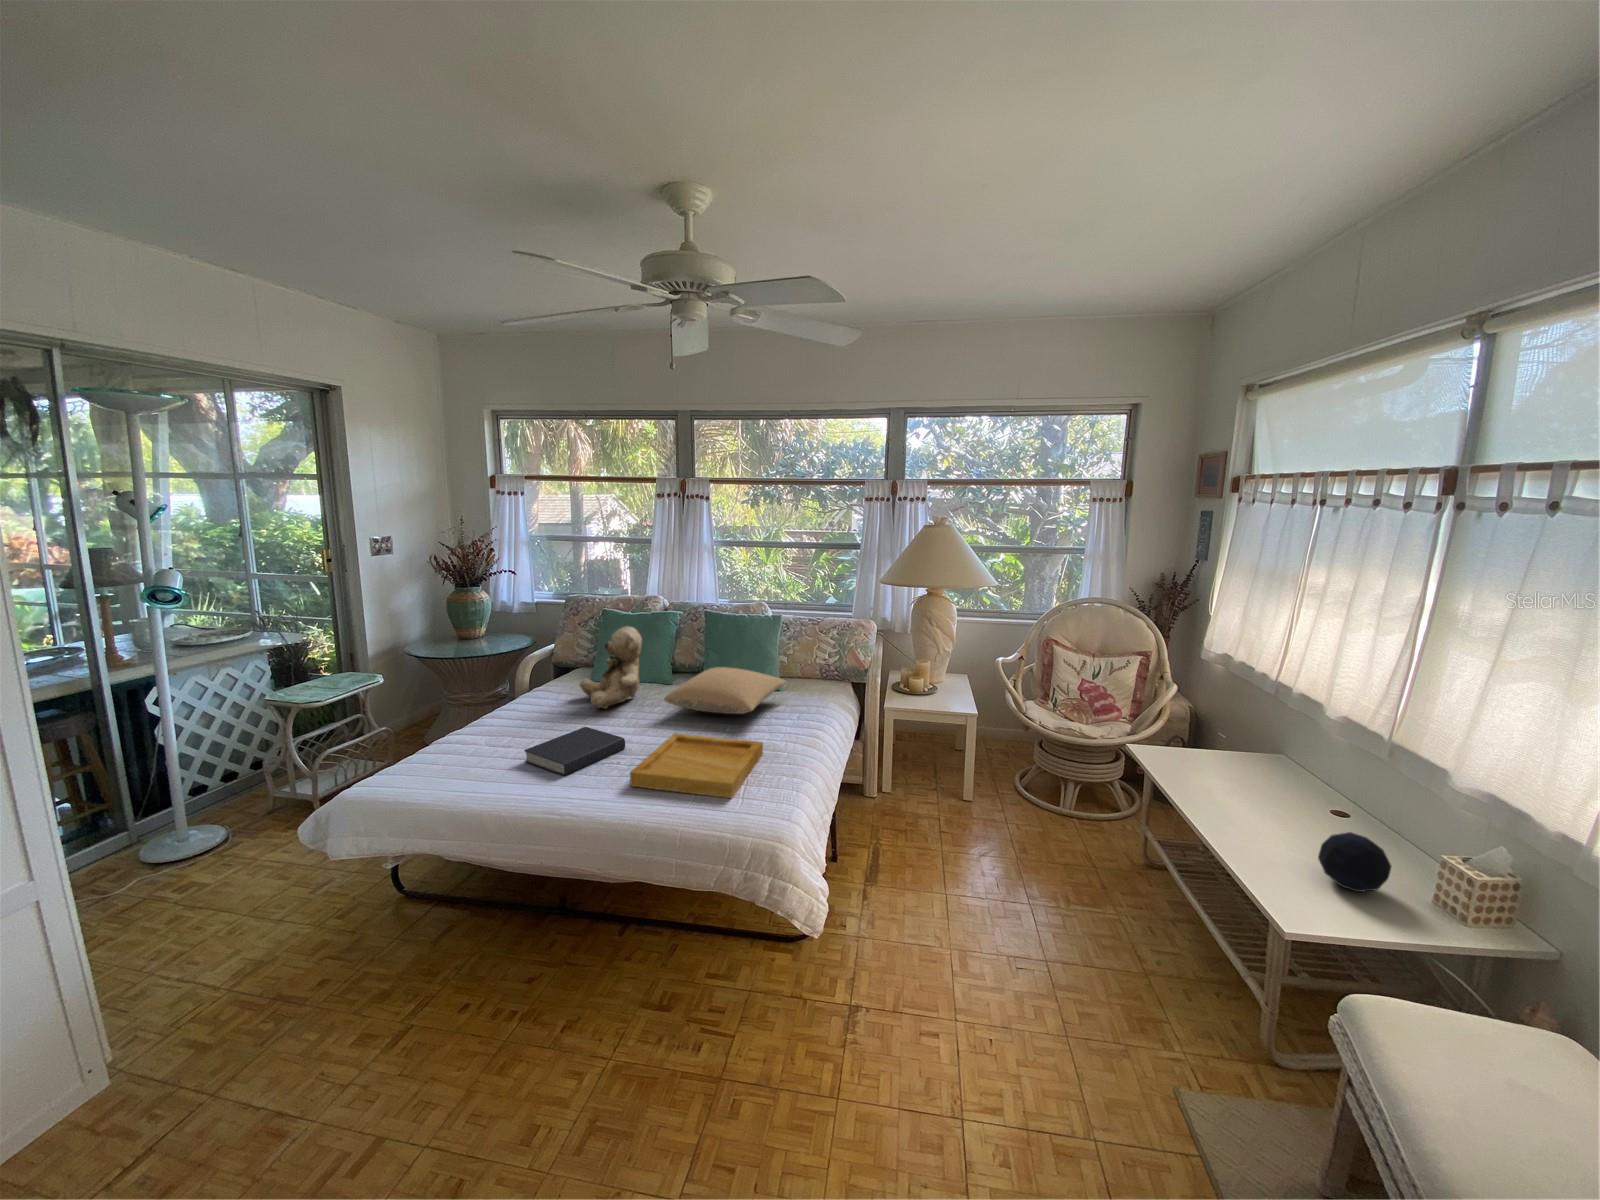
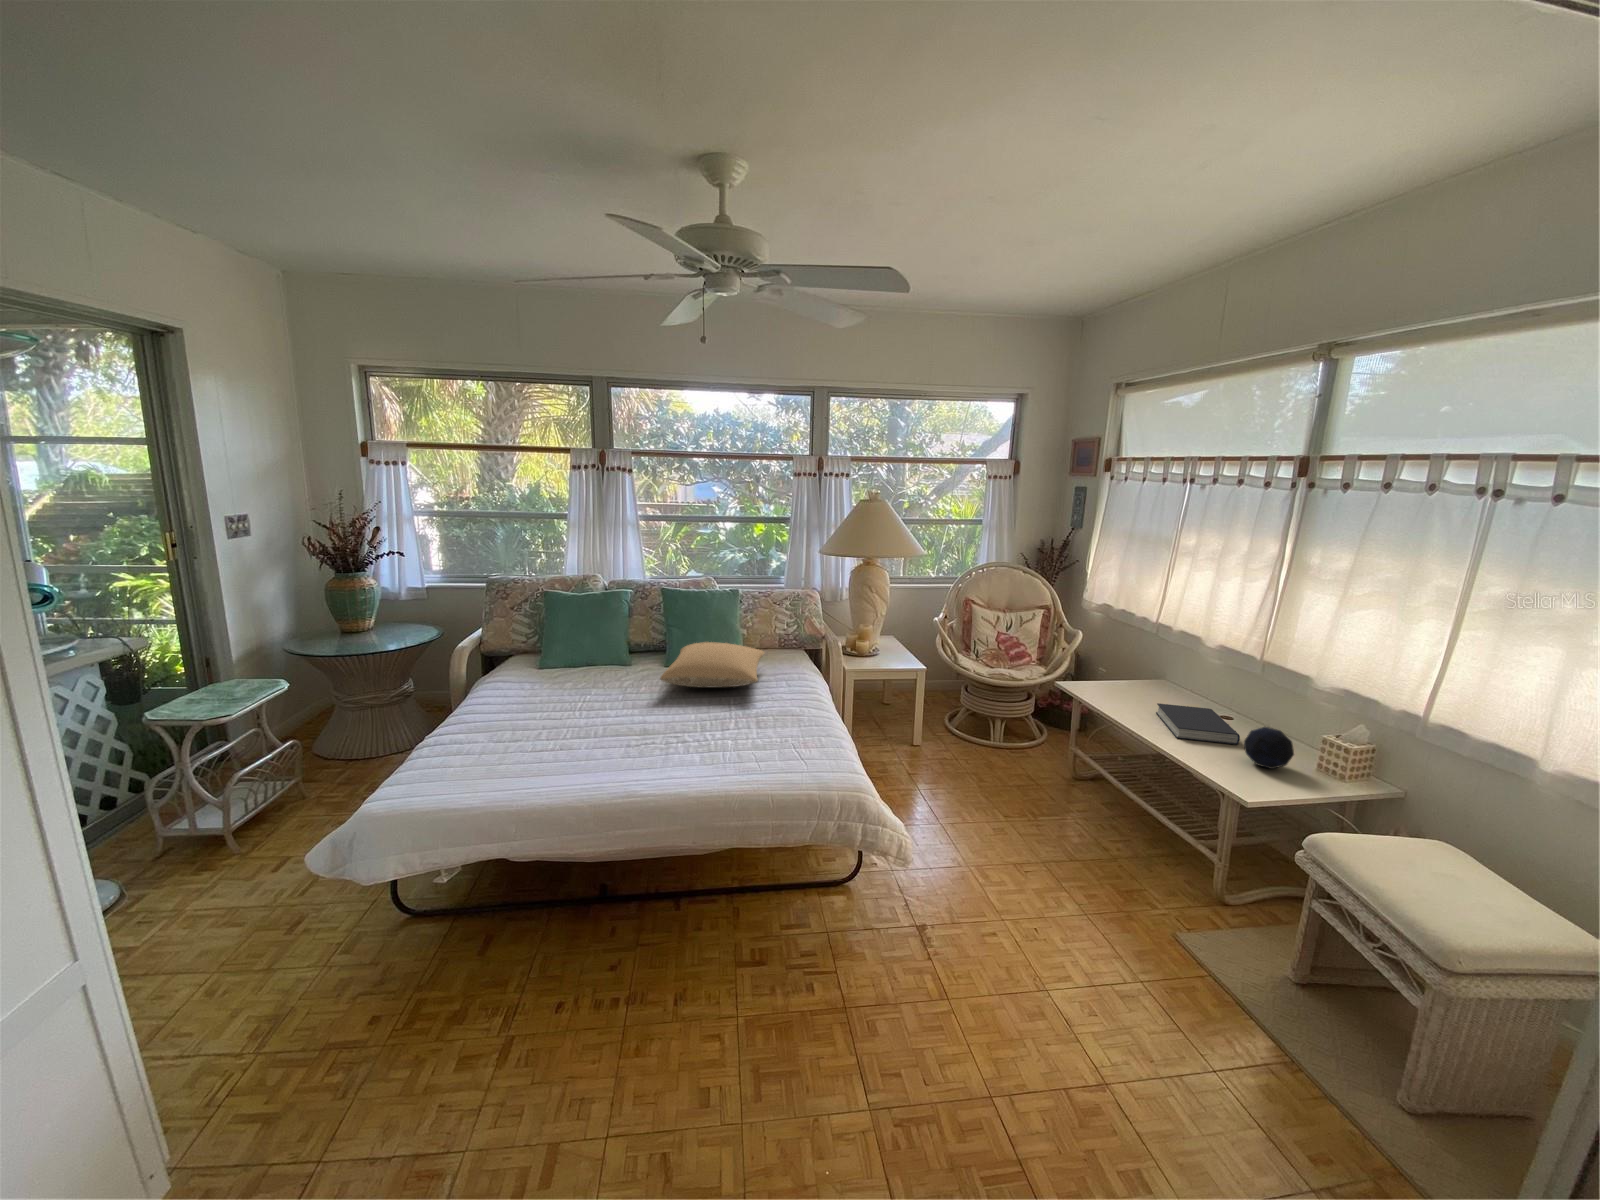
teddy bear: present [580,626,642,709] -> none [548,606,622,695]
book: present [524,727,625,775] -> present [1156,703,1240,745]
tray: present [630,733,763,798] -> none [685,709,793,765]

